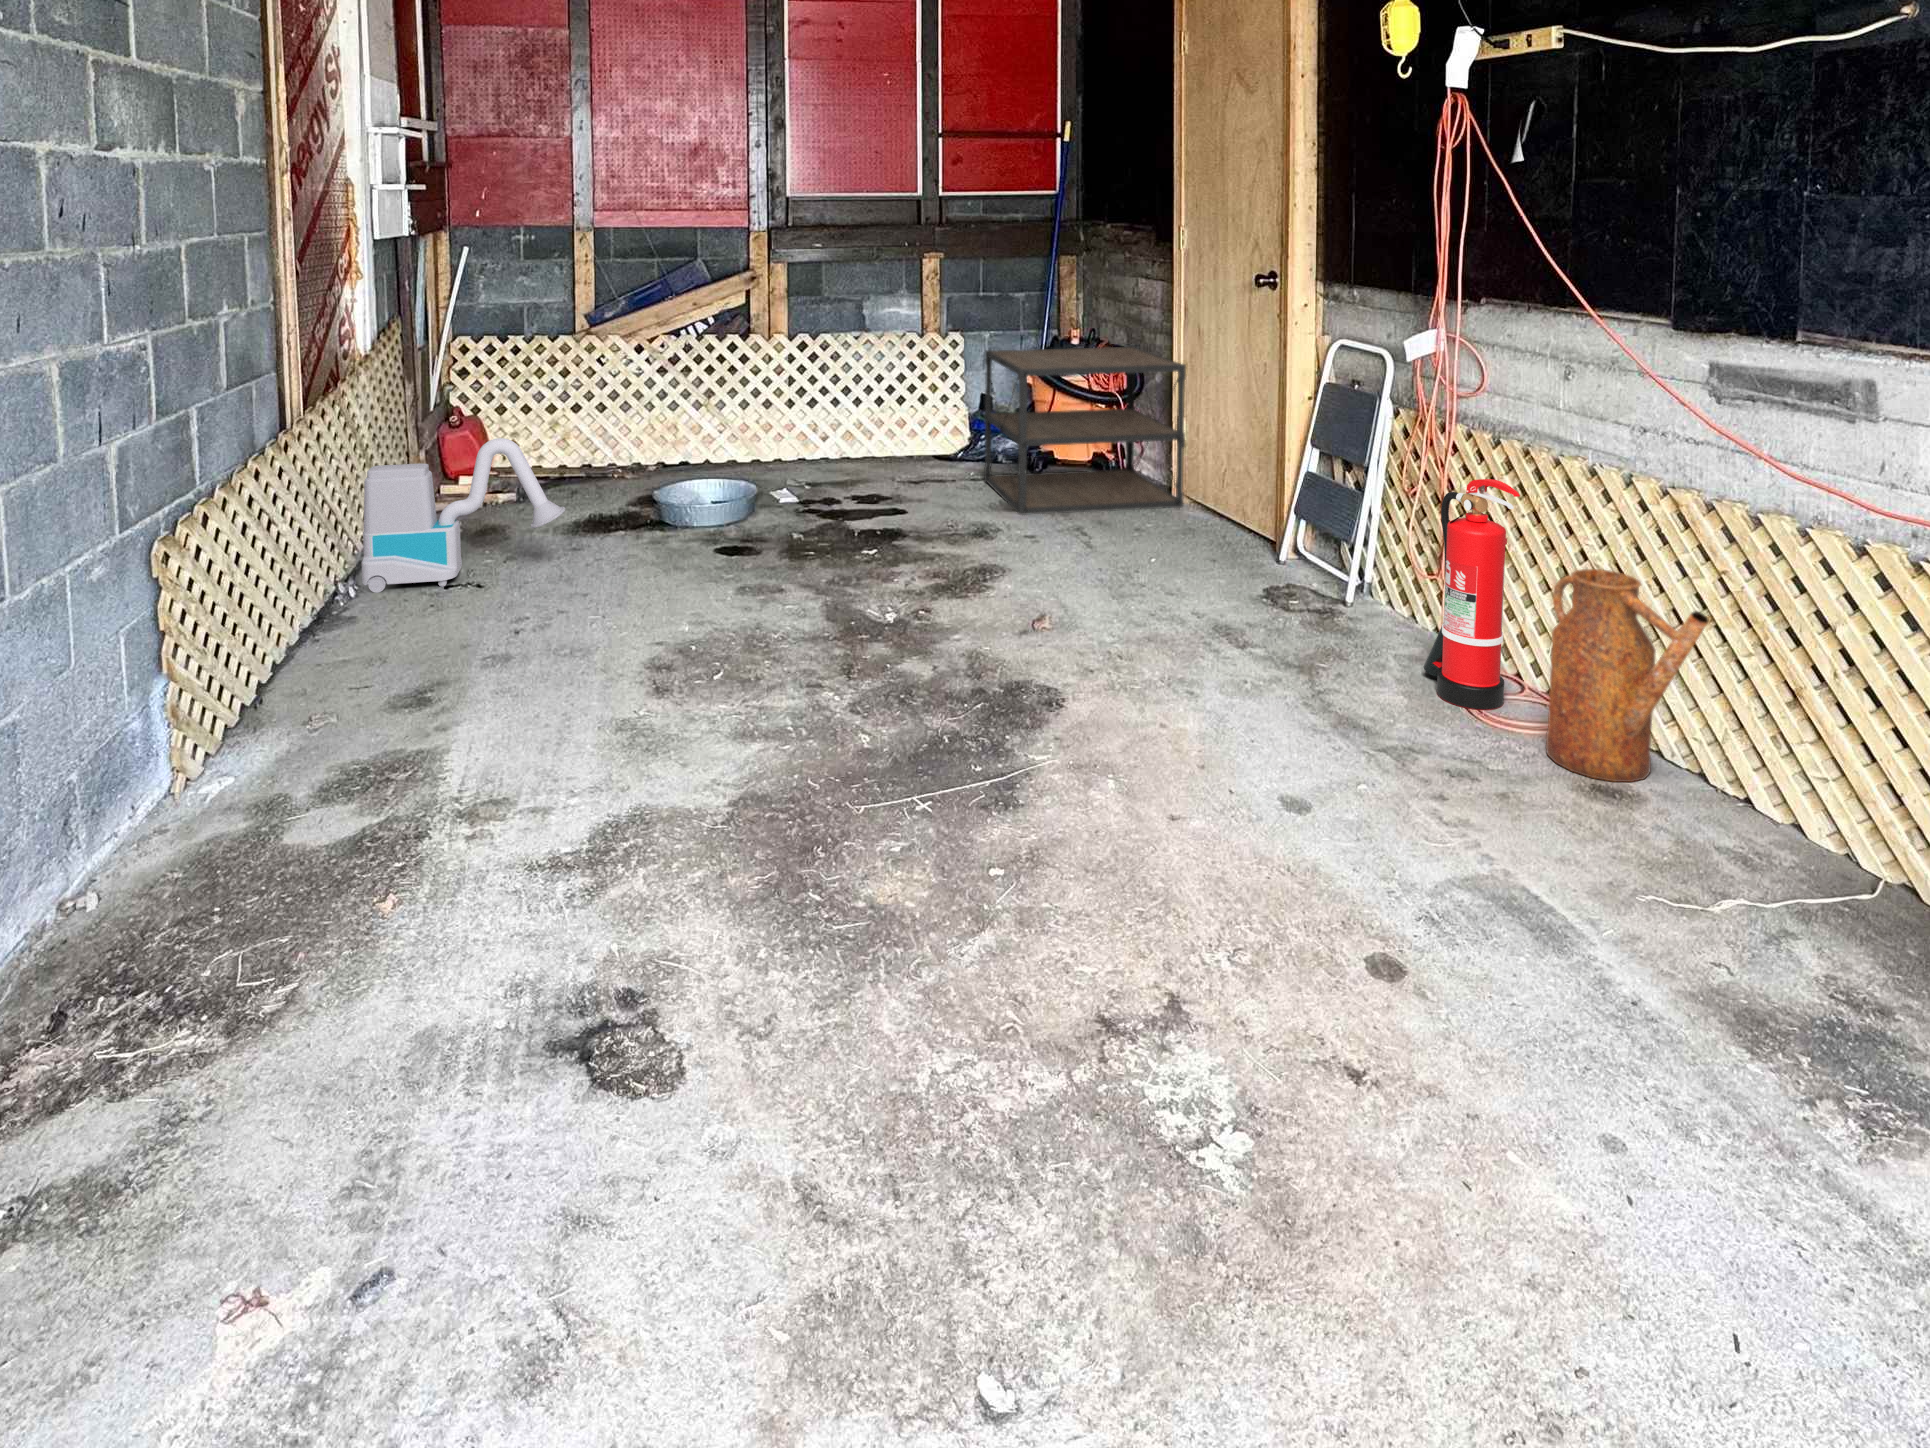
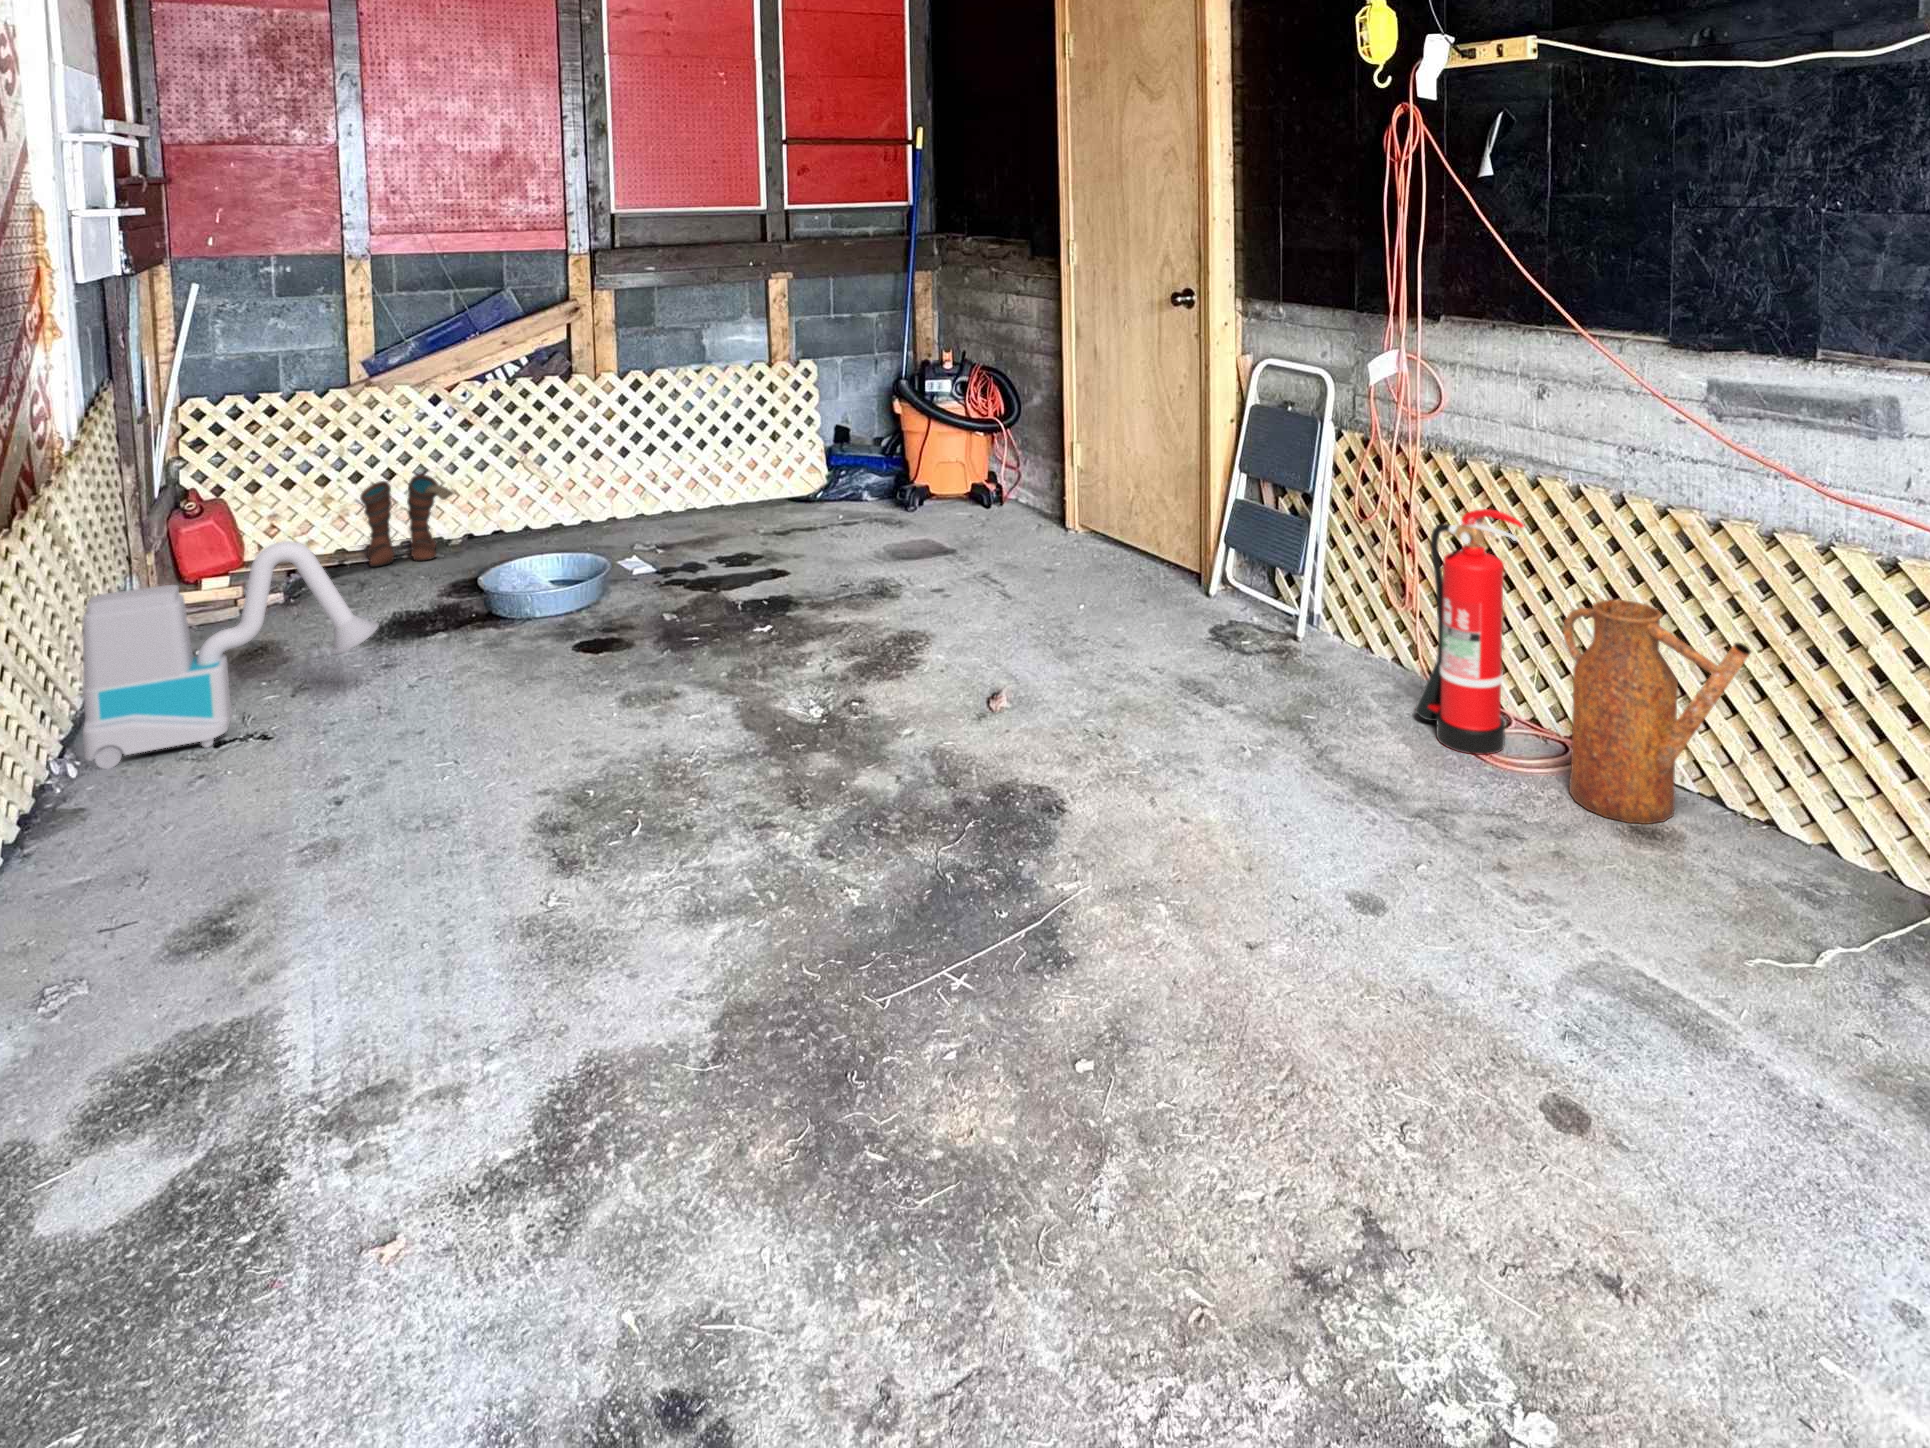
shelving unit: present [984,346,1186,515] -> none [862,368,1090,569]
boots: none [579,407,650,478] -> present [360,474,454,567]

